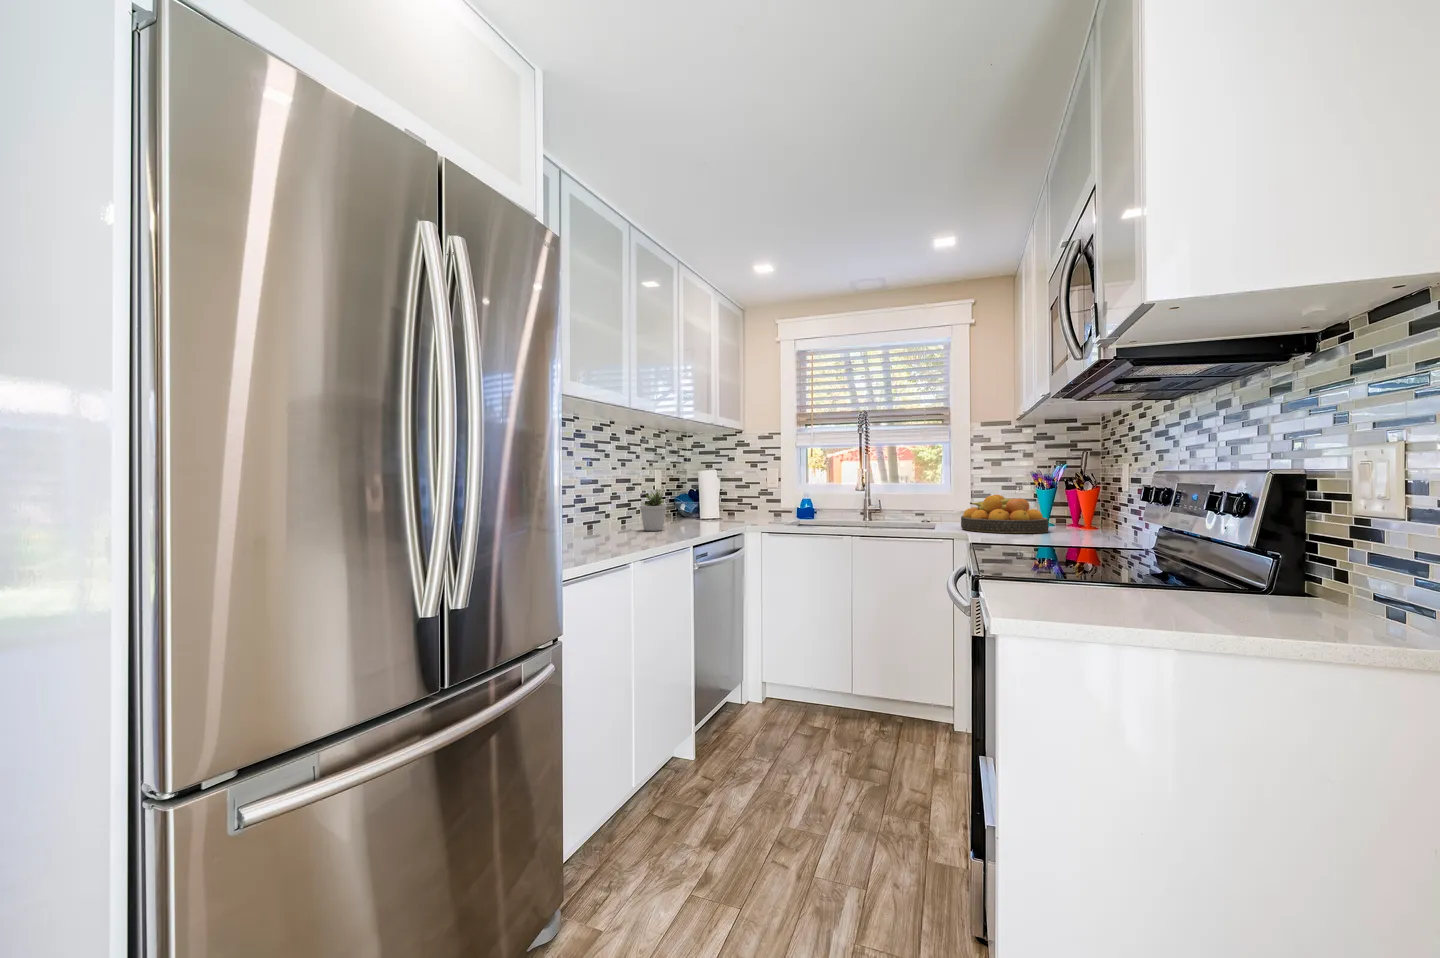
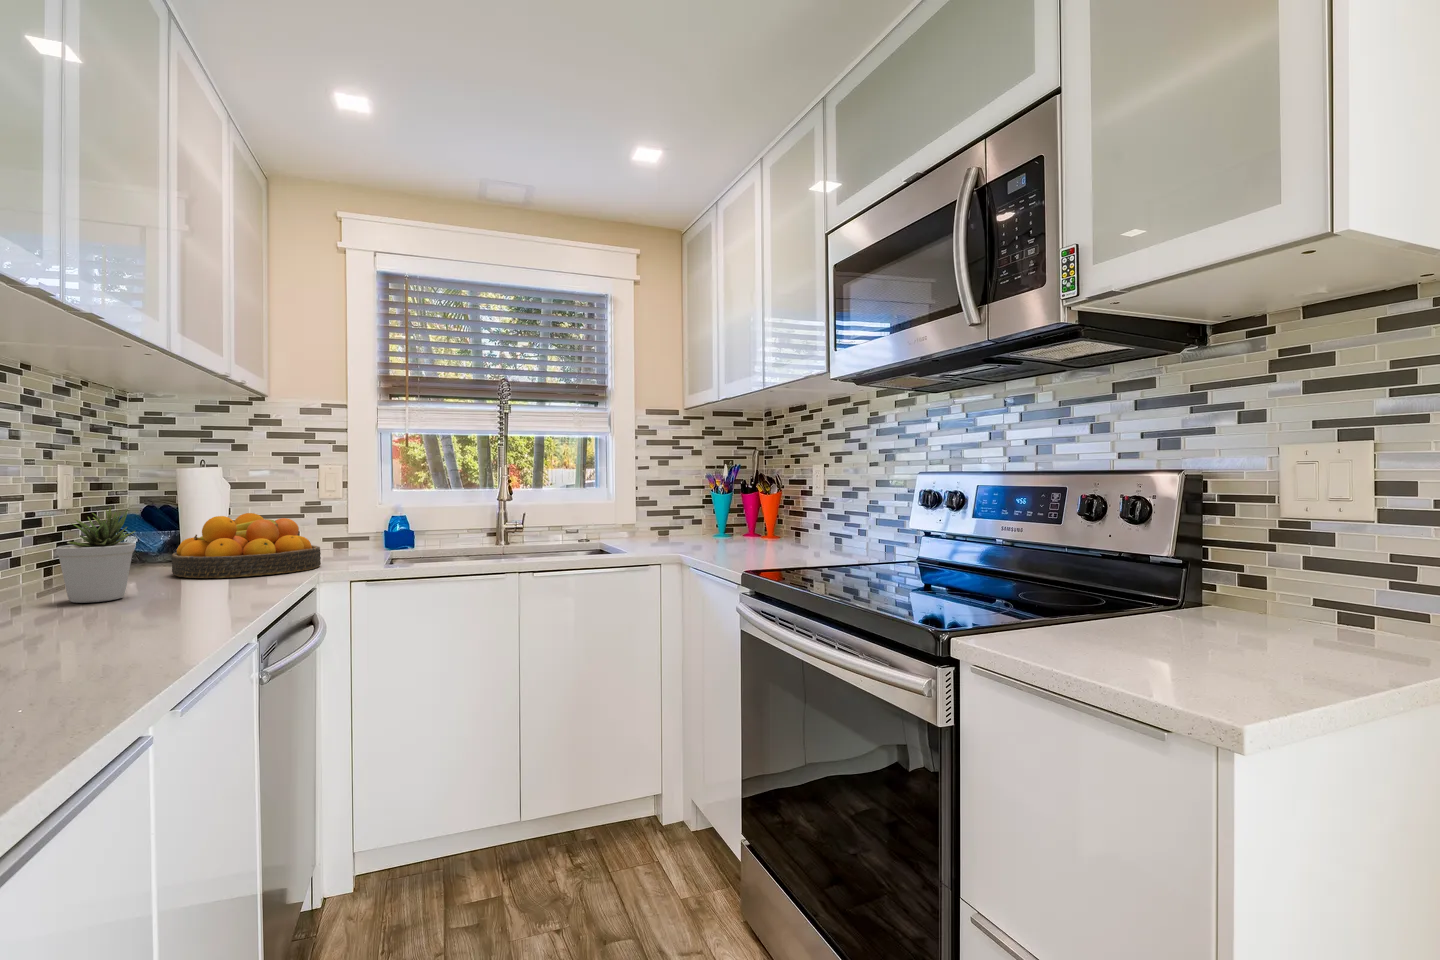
fruit bowl: present [961,495,1049,533] -> present [171,513,321,578]

